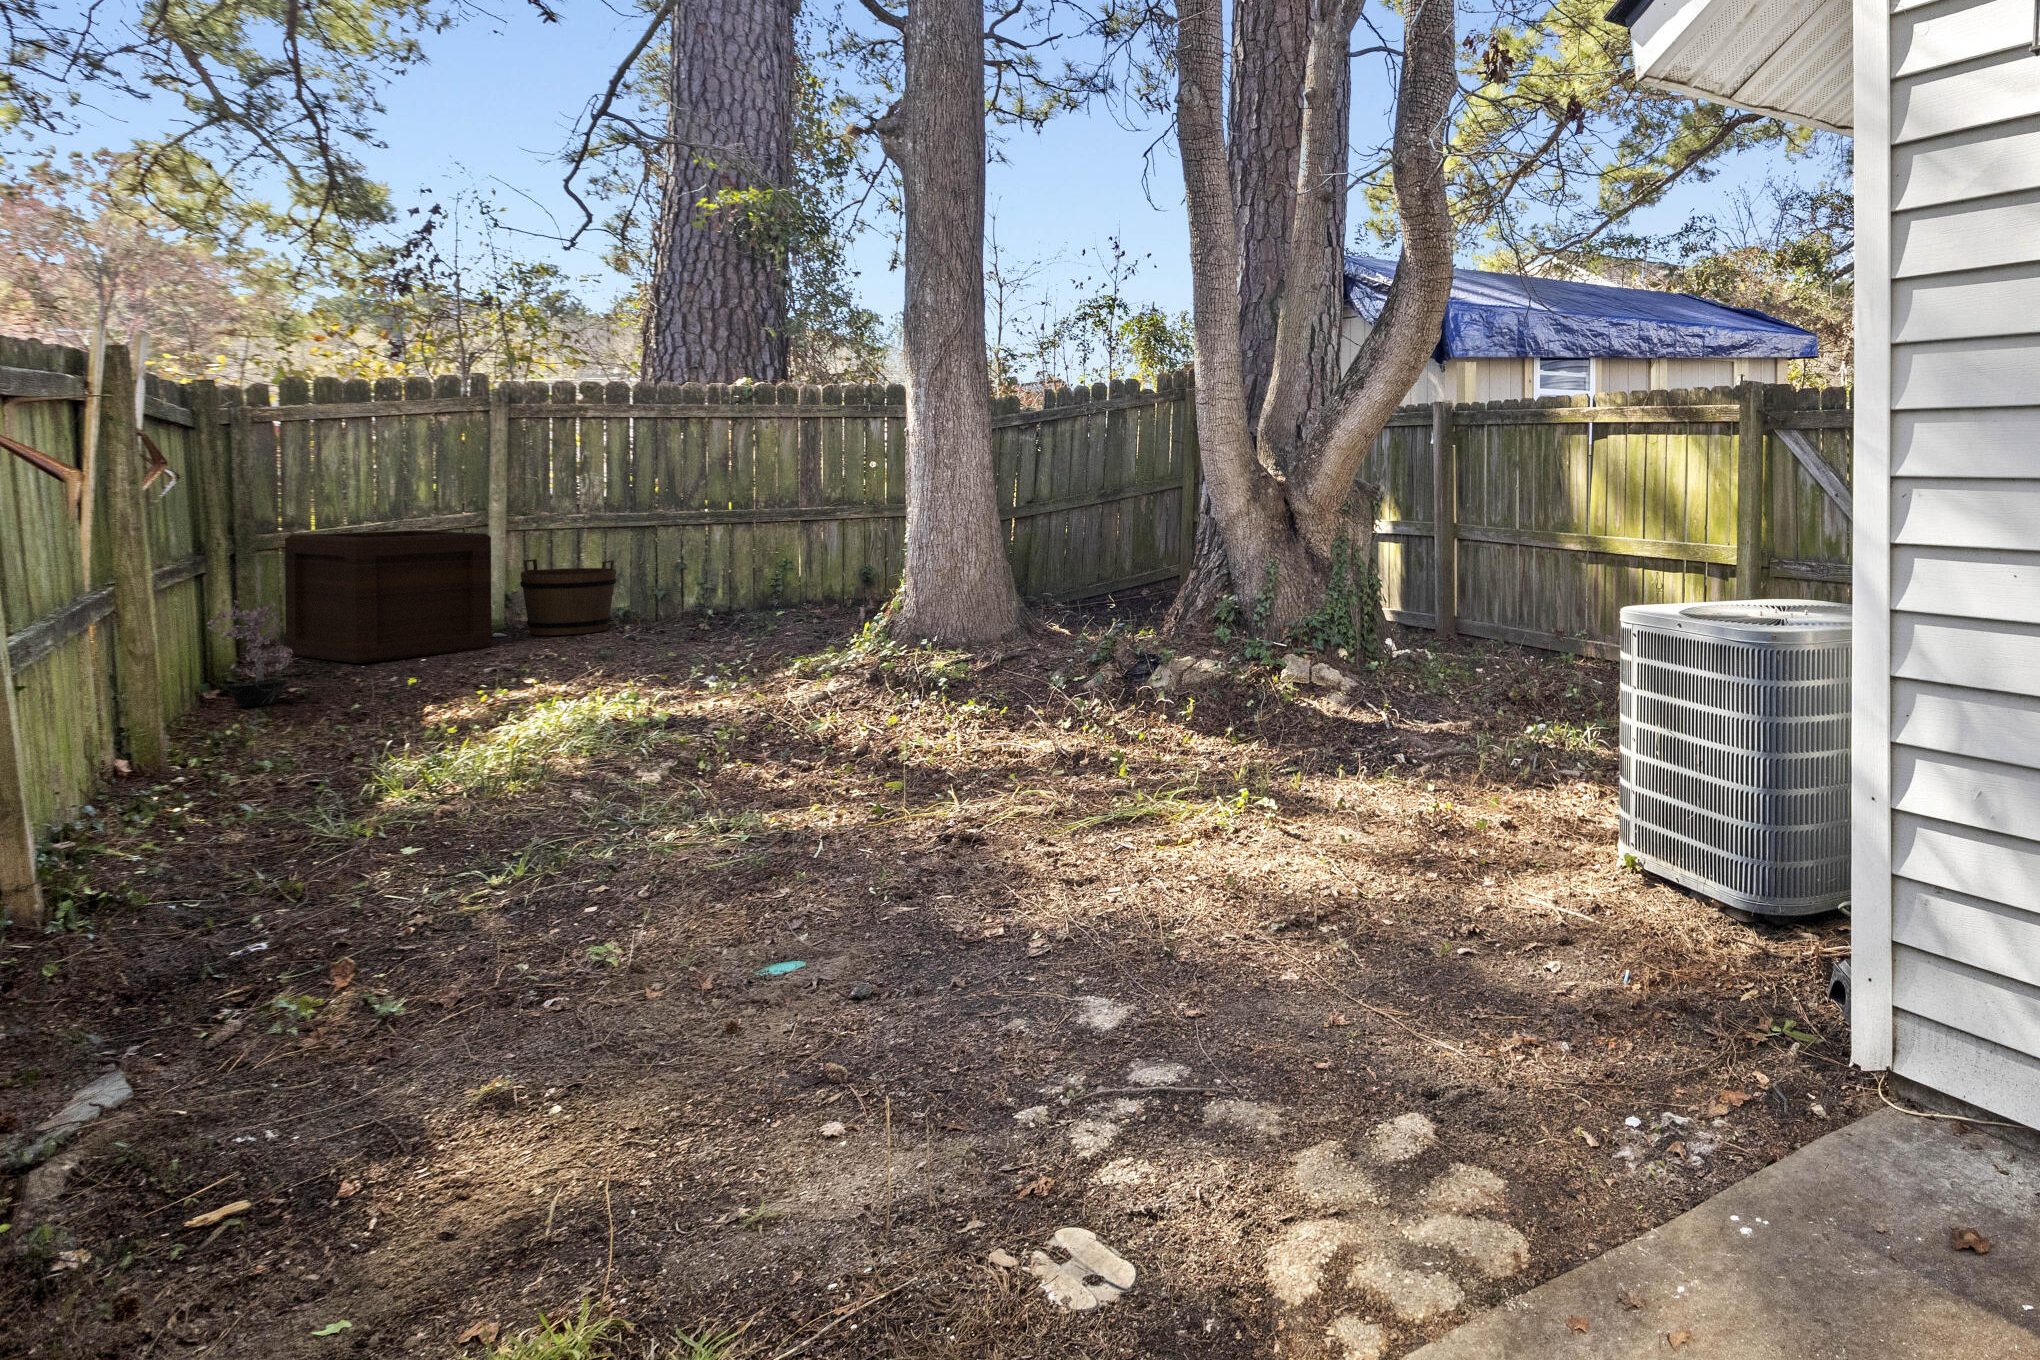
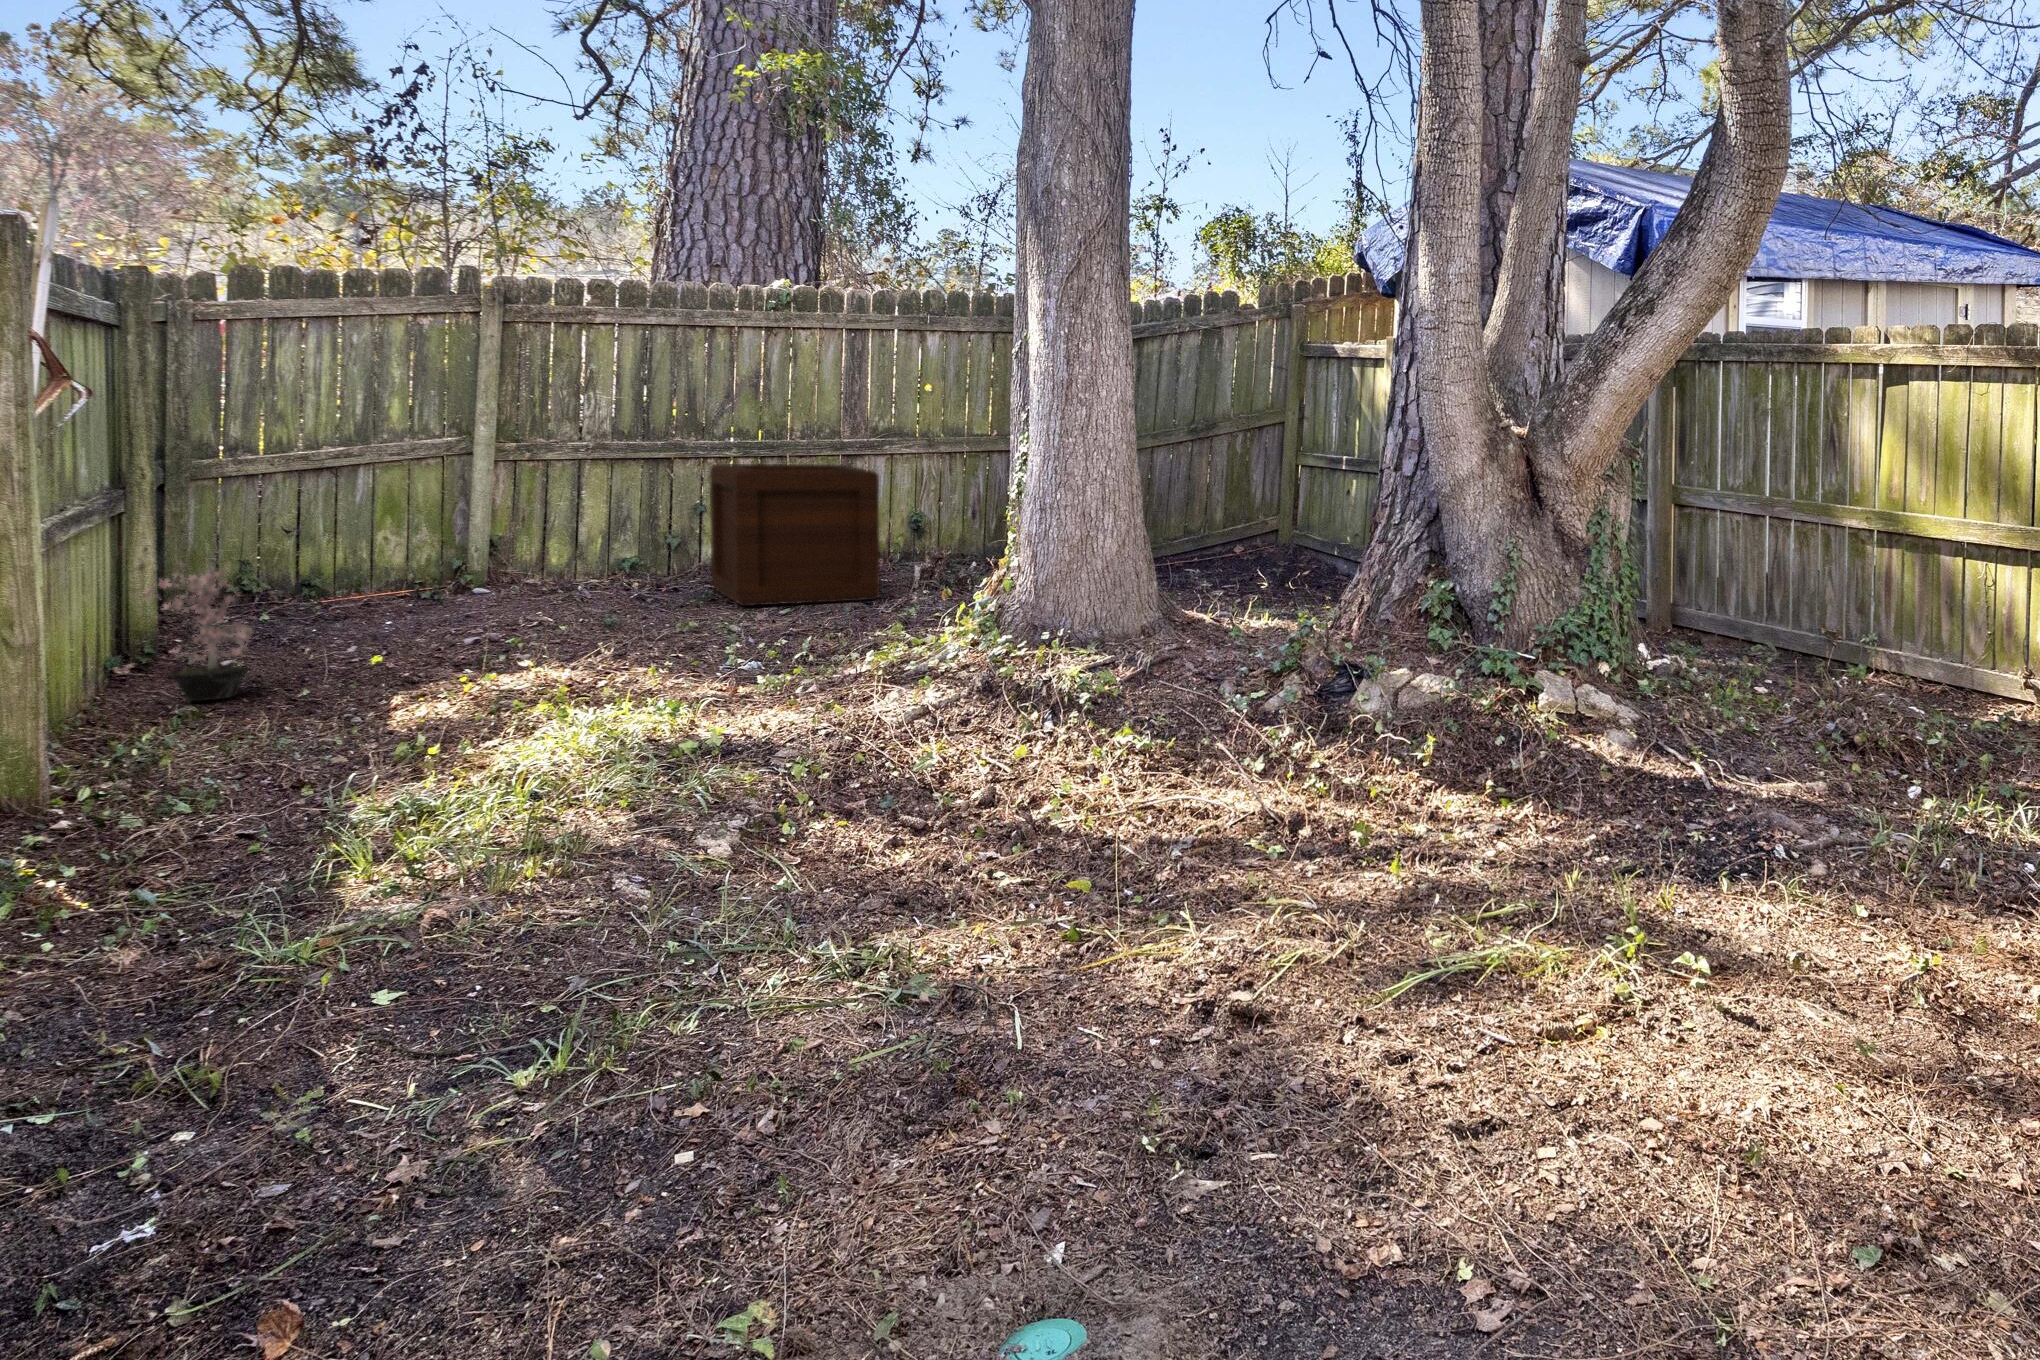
wooden crate: present [285,530,492,663] -> present [710,464,880,606]
bucket: present [520,559,616,635] -> none [533,511,649,608]

